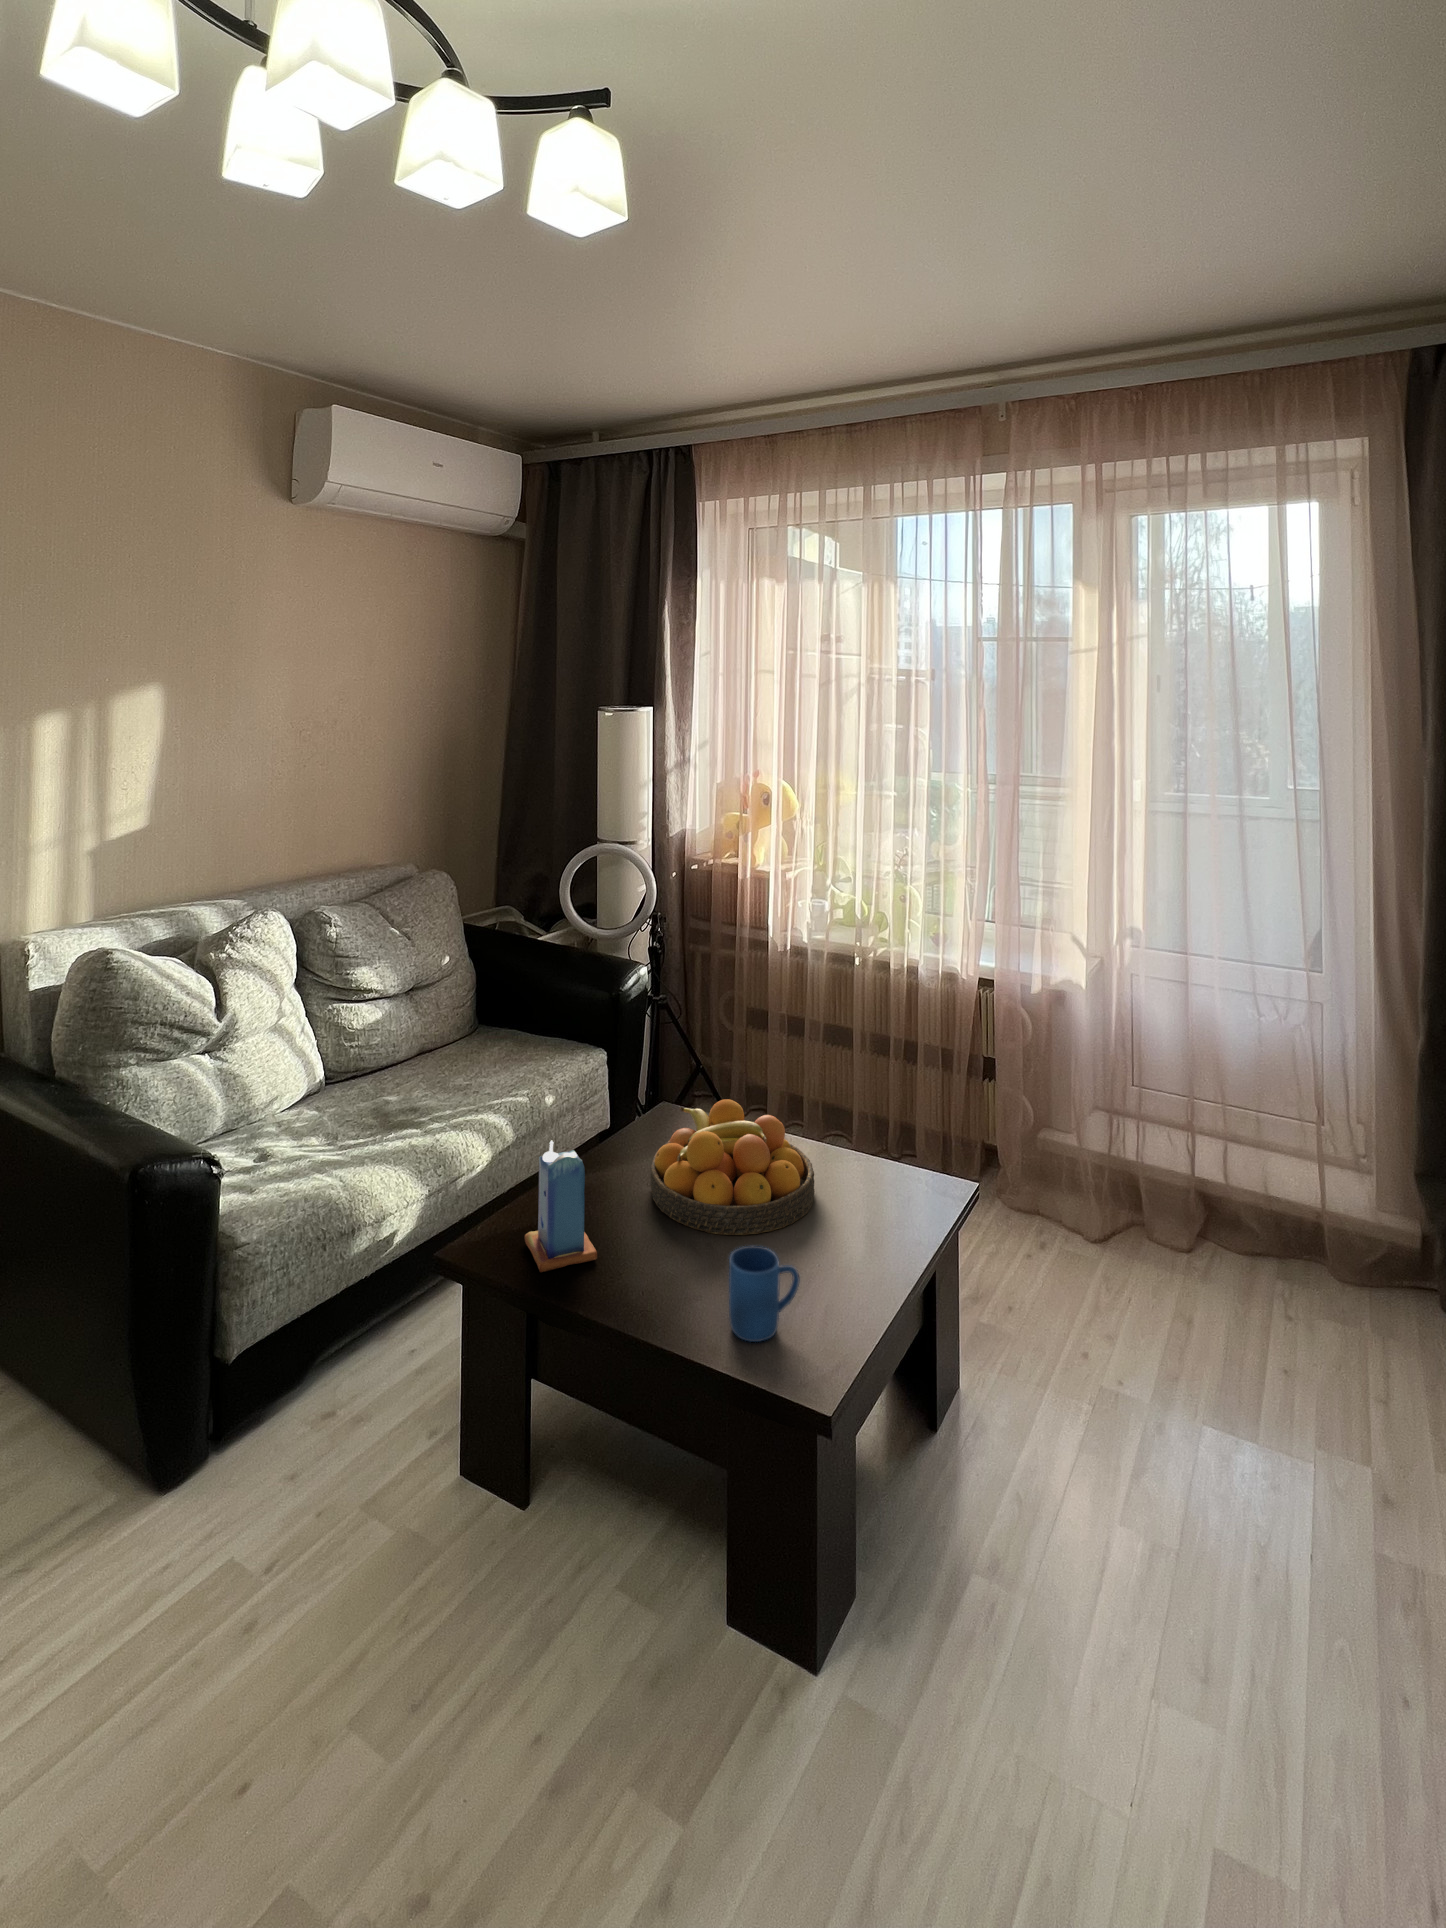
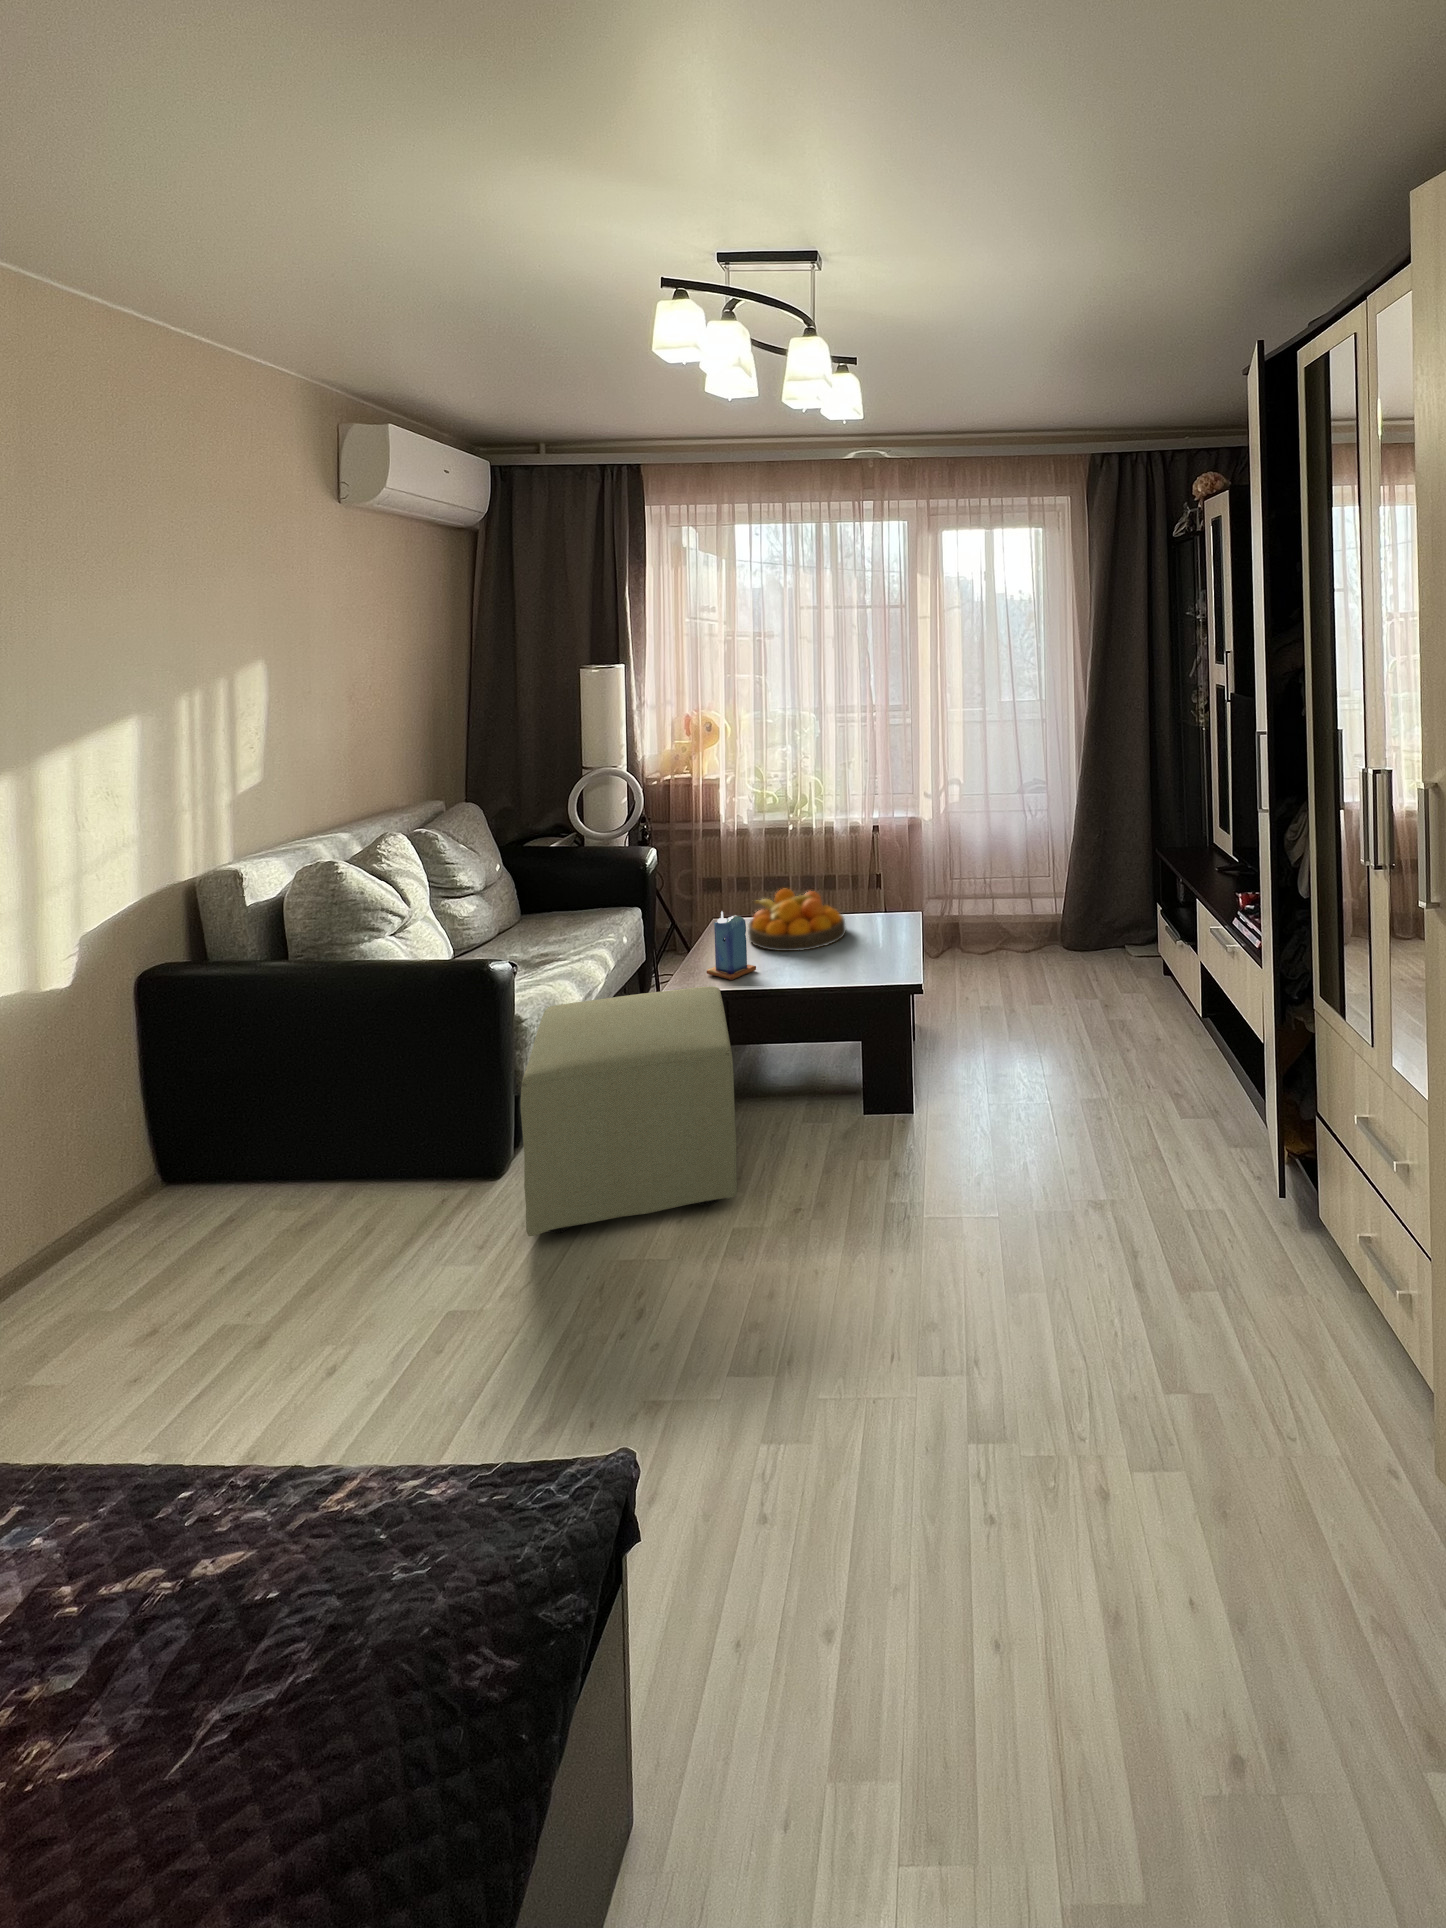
ottoman: none [32,1237,507,1798] -> present [520,986,737,1236]
mug: present [729,1246,799,1342] -> none [847,930,880,972]

